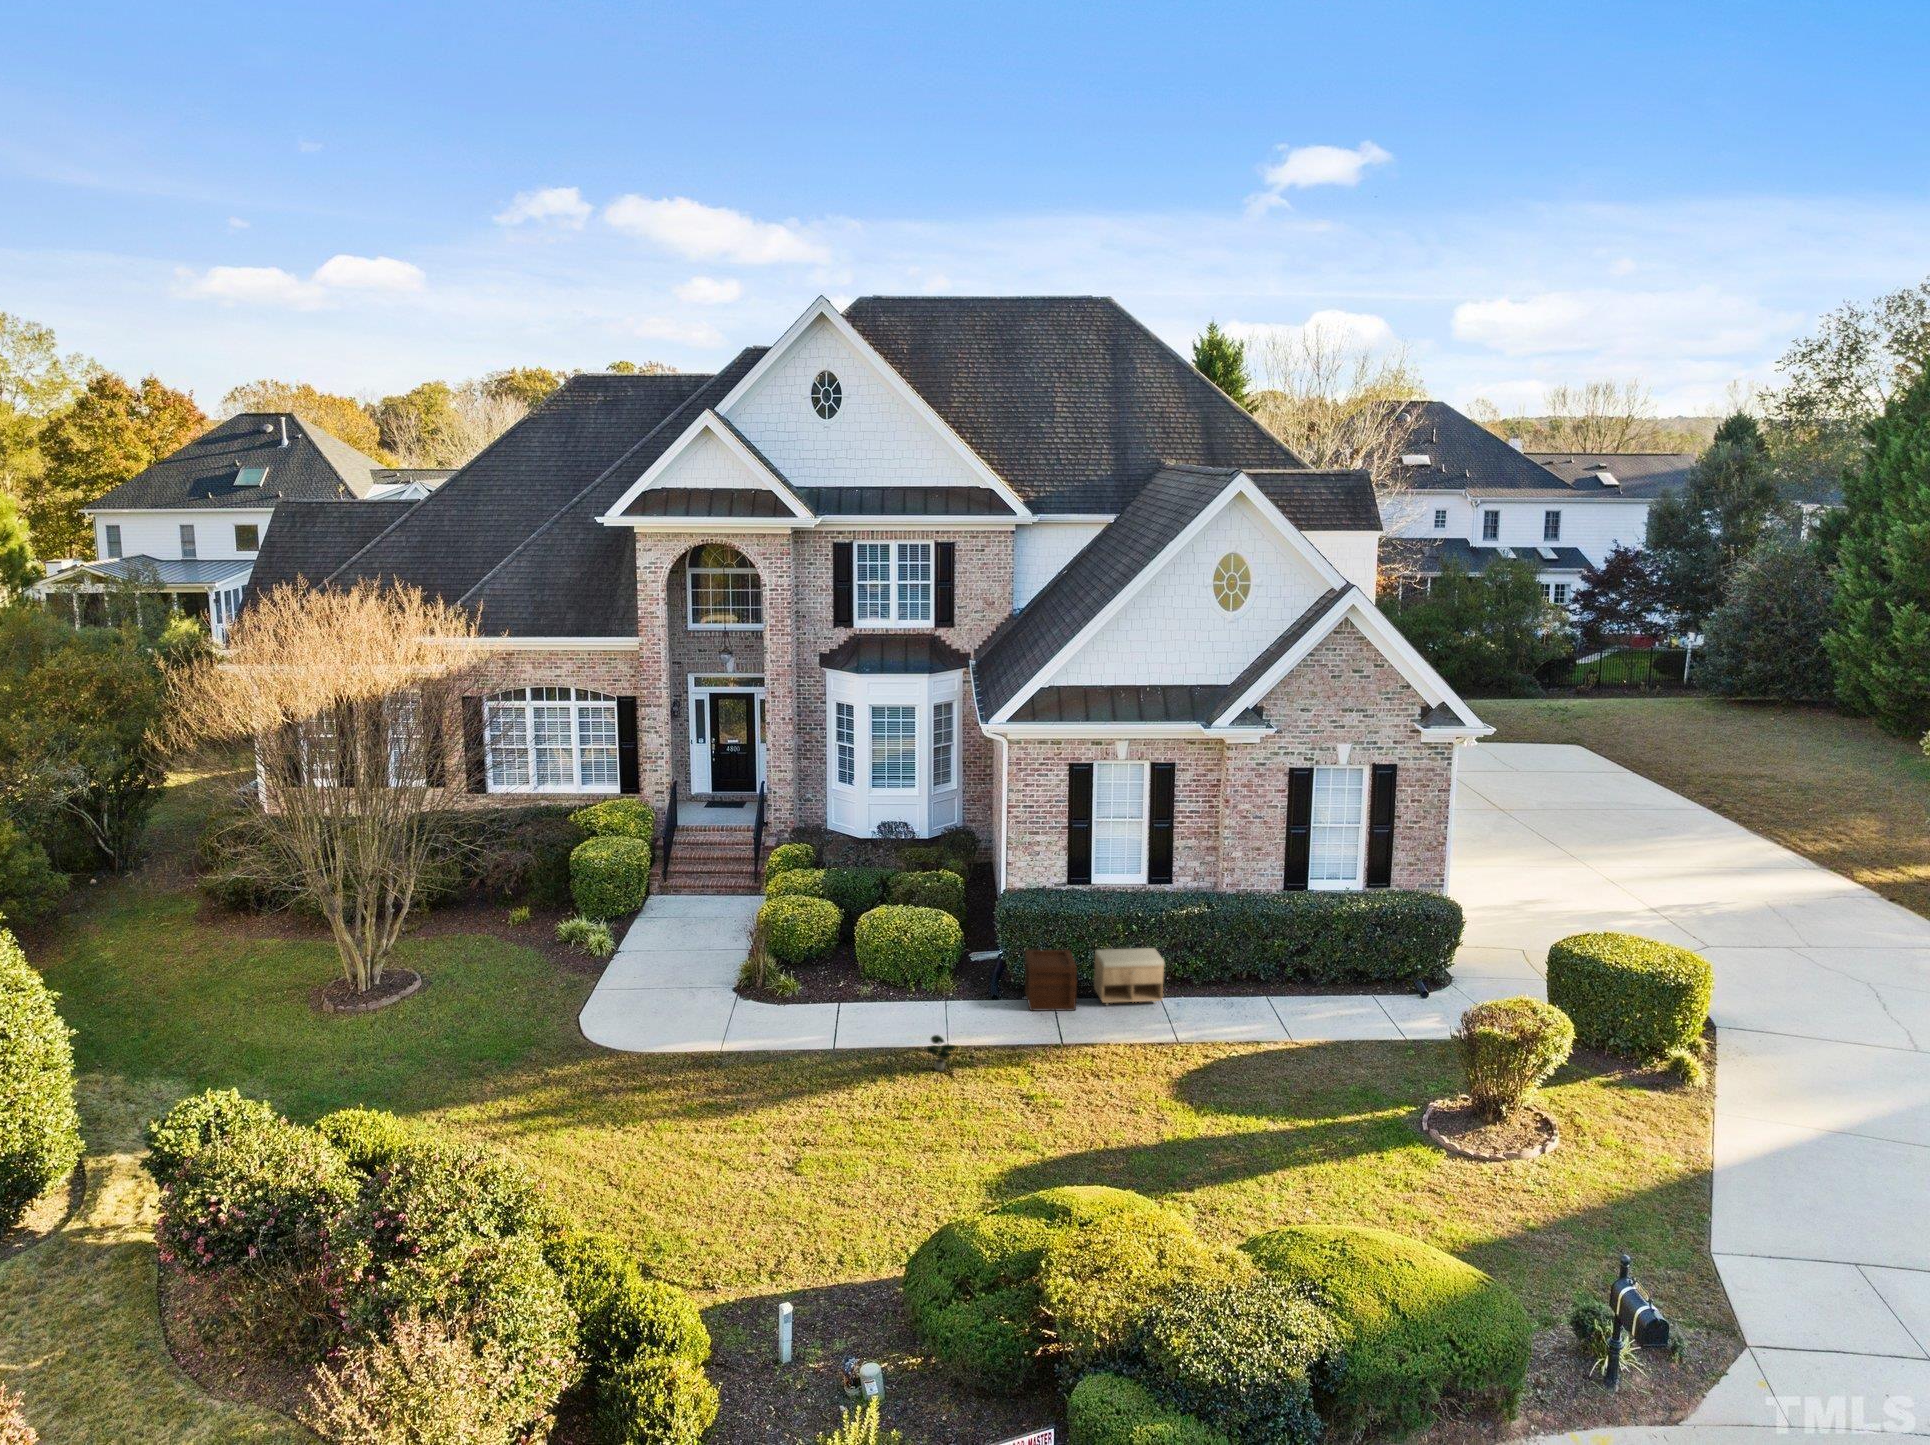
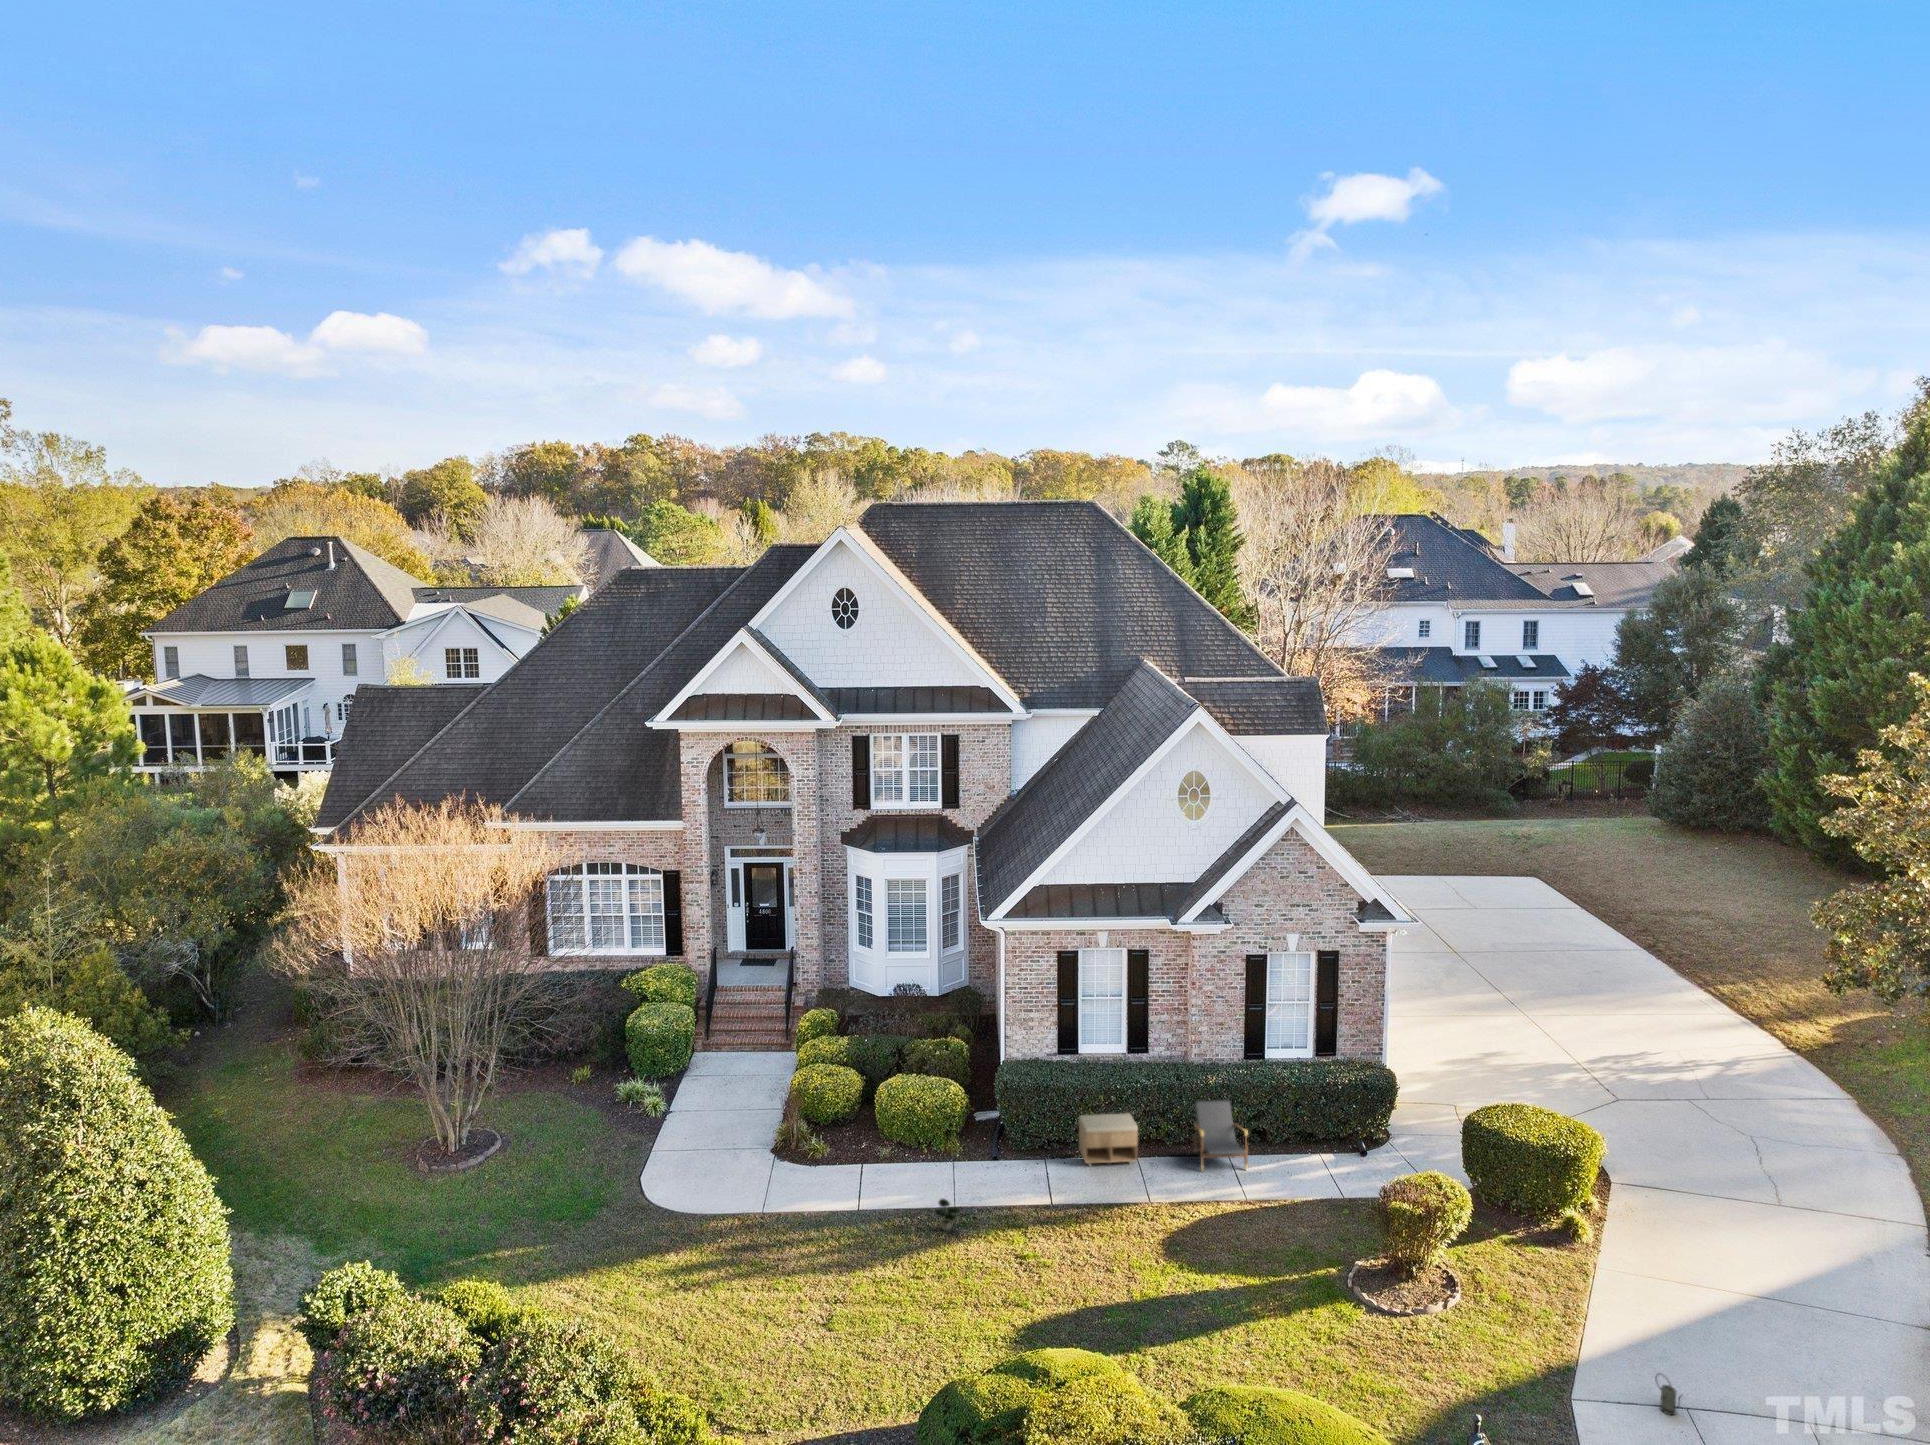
lounge chair: none [1229,933,1293,1012] -> present [1194,1100,1248,1170]
wooden crate: present [1025,950,1077,1011] -> none [1019,1115,1063,1171]
watering can: none [1803,1216,1840,1264] -> present [1656,1374,1681,1415]

